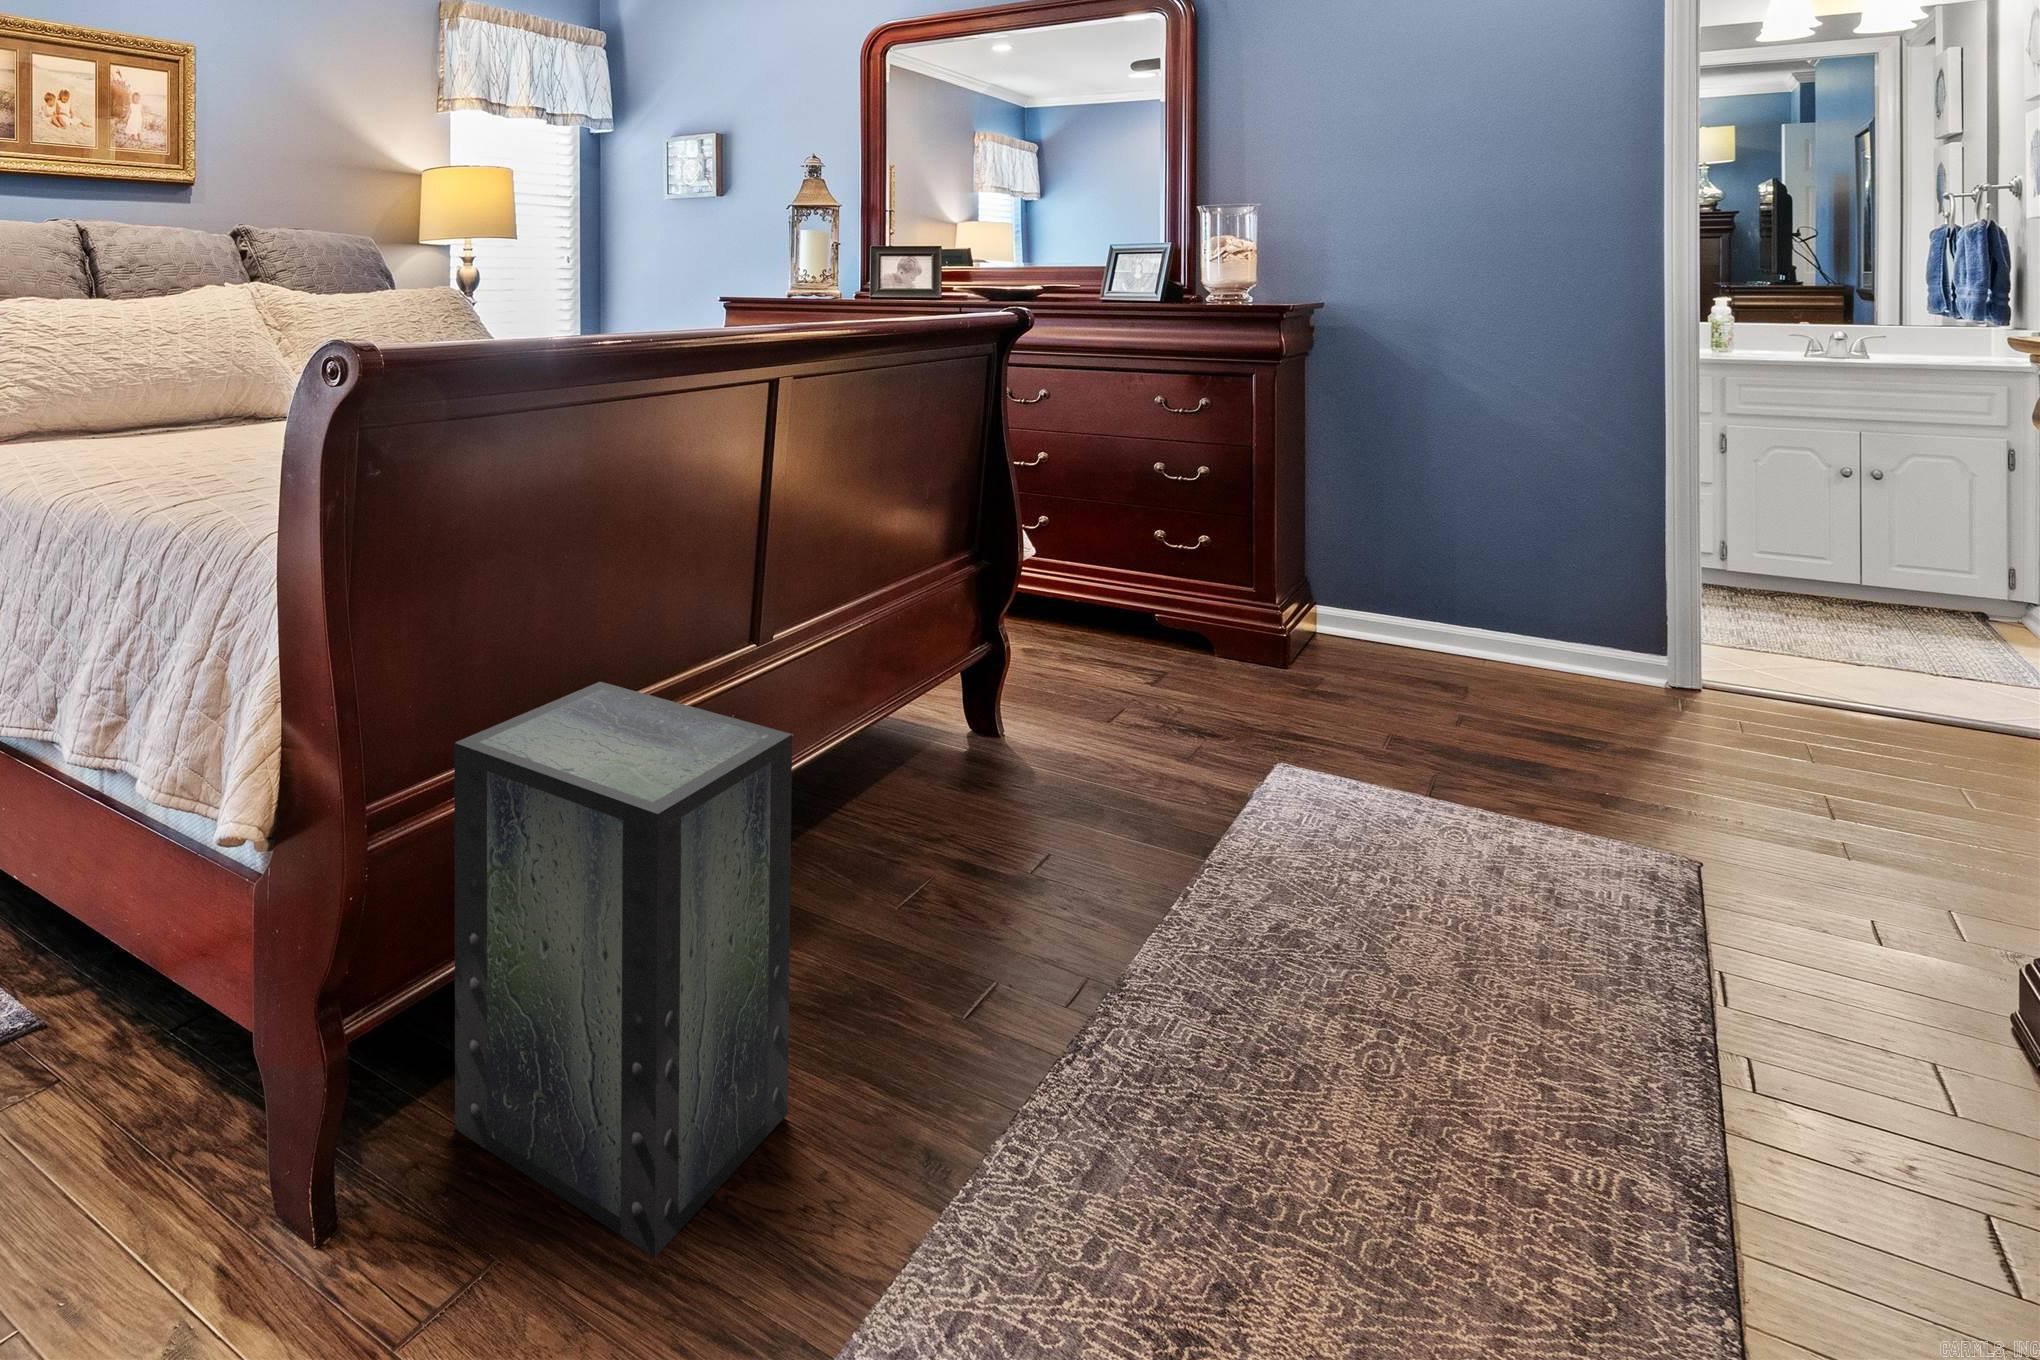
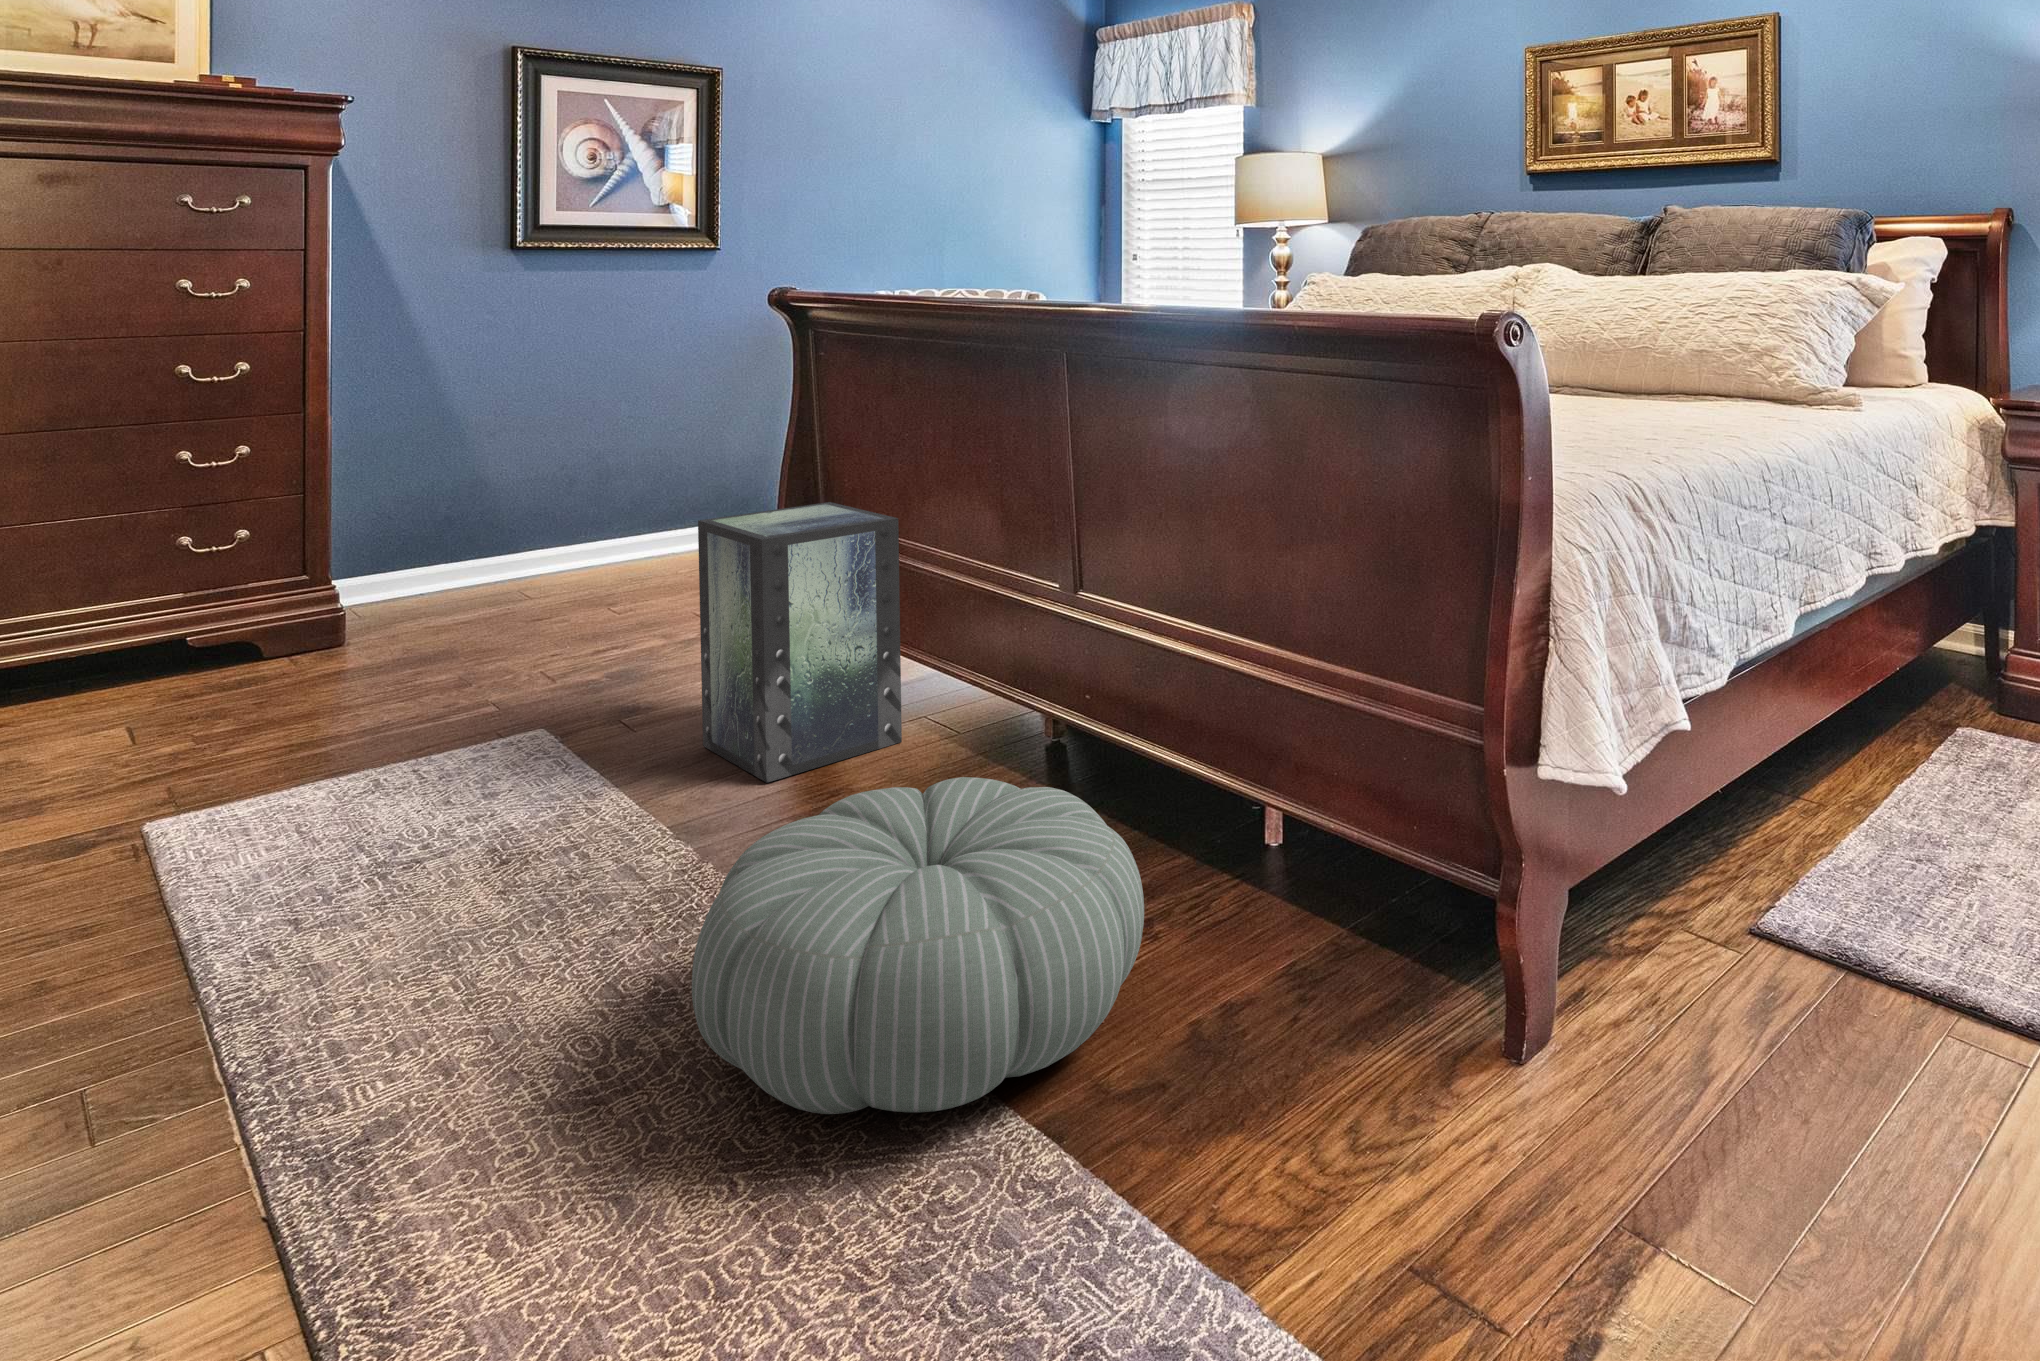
pouf: none [975,712,1362,964] -> present [692,777,1144,1114]

